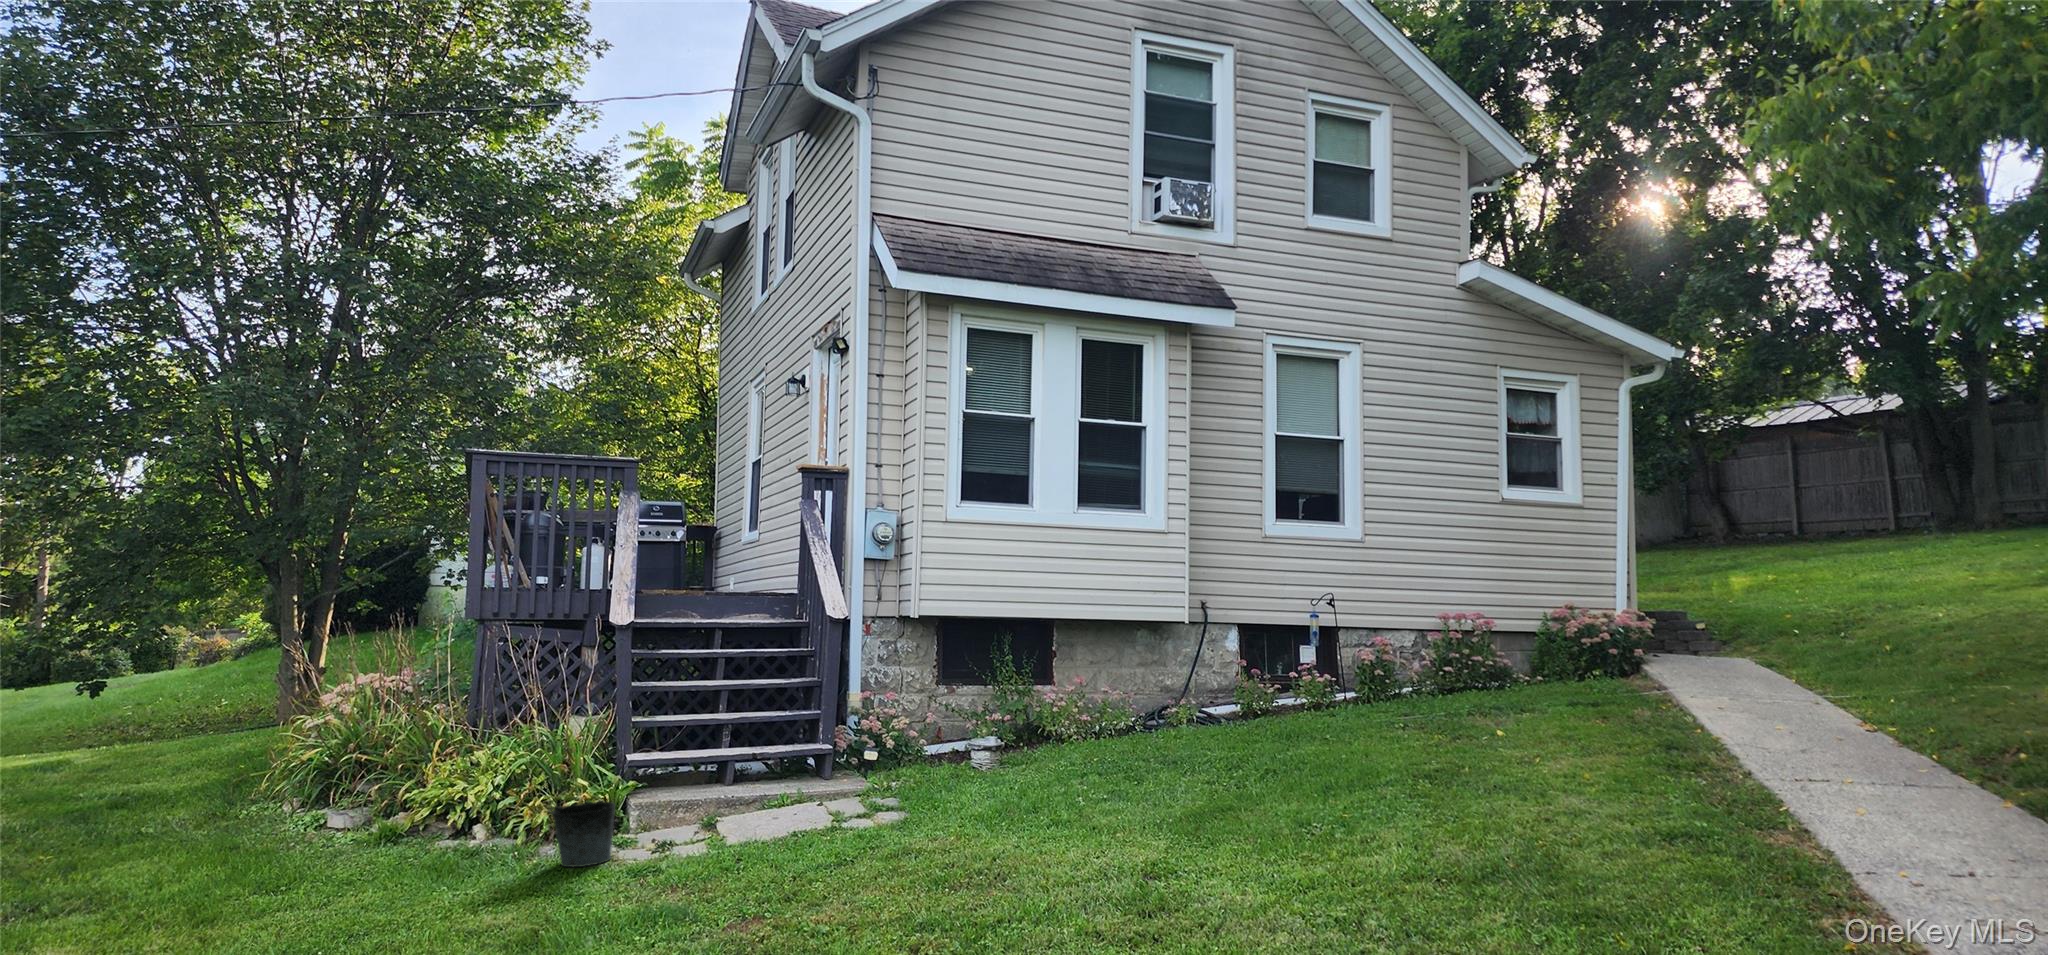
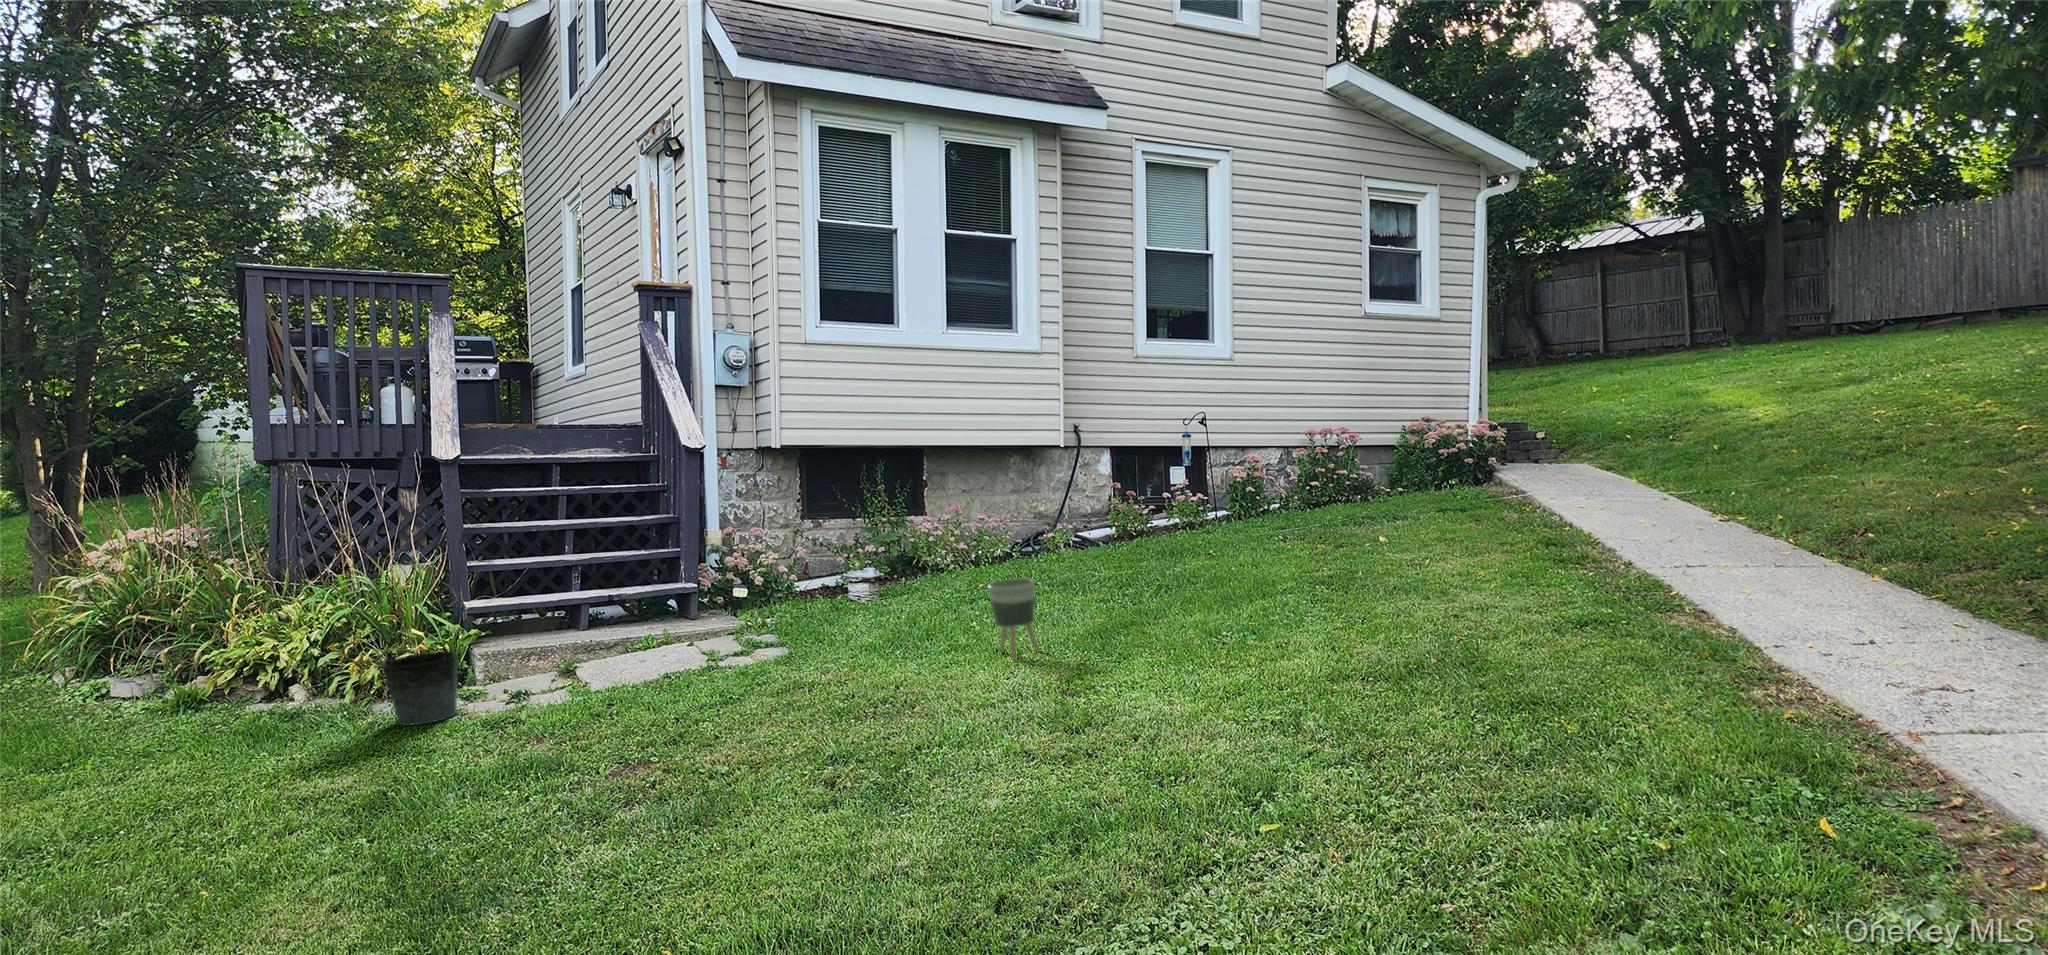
planter: none [1083,761,1130,838] -> present [988,579,1039,659]

